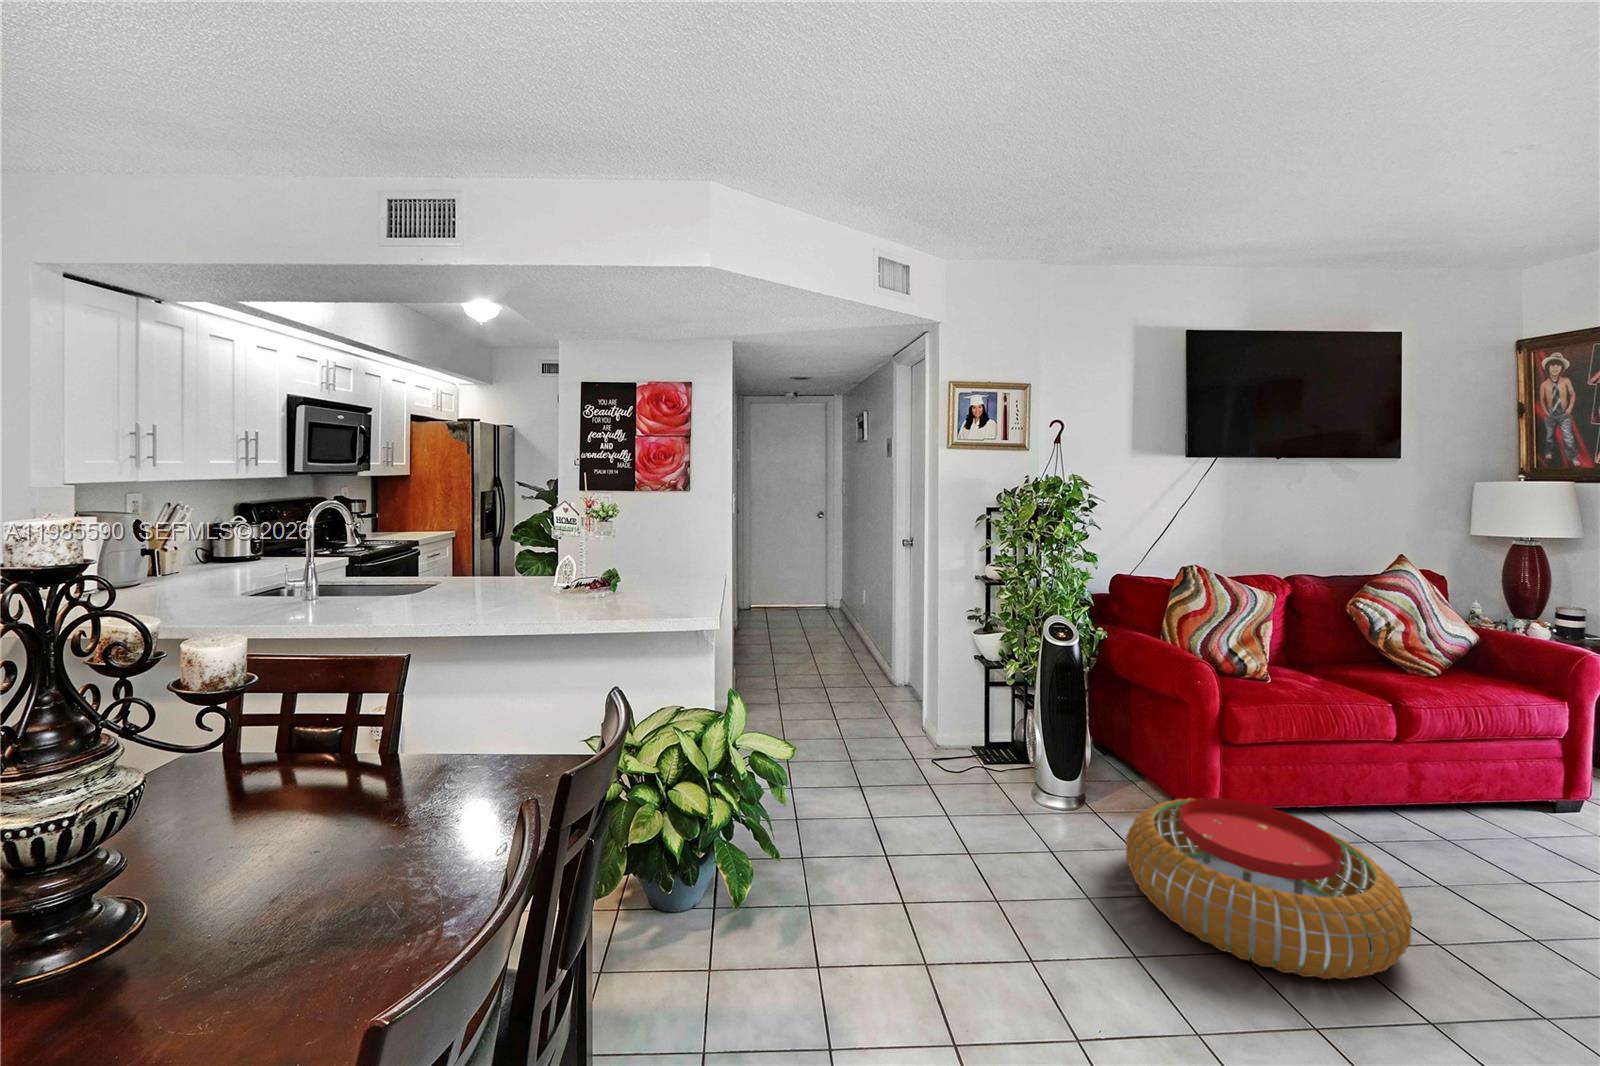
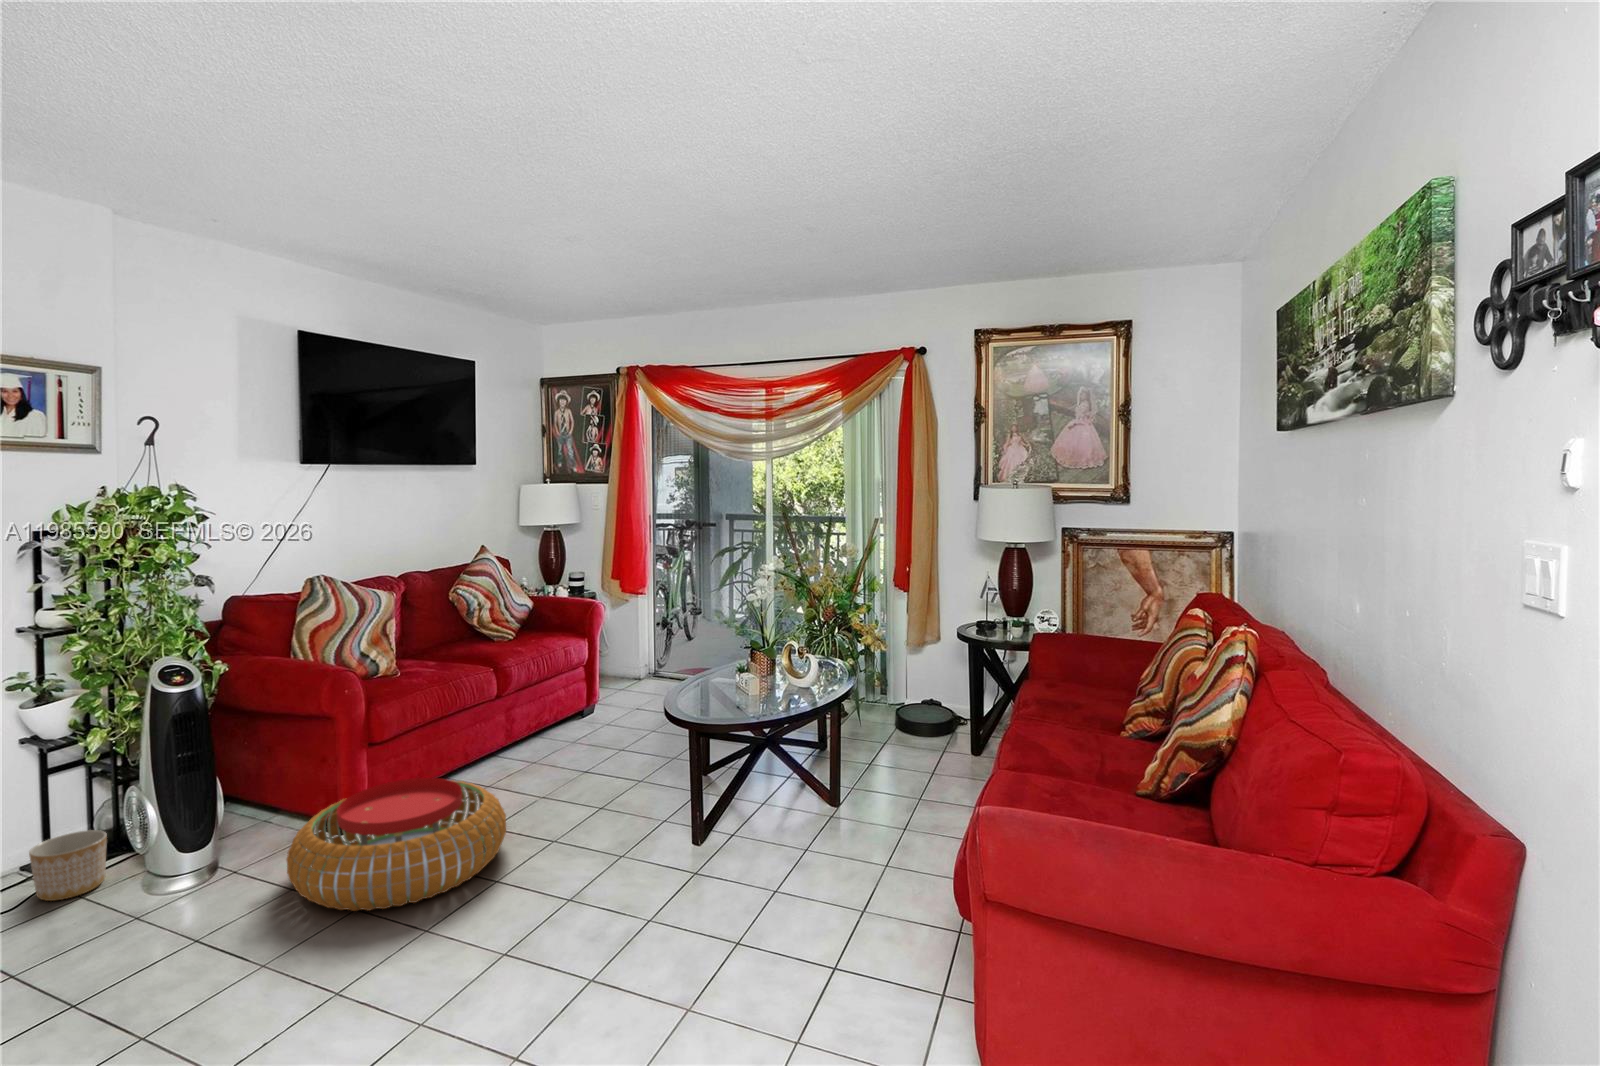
planter: none [961,735,1005,786] -> present [29,830,107,901]

